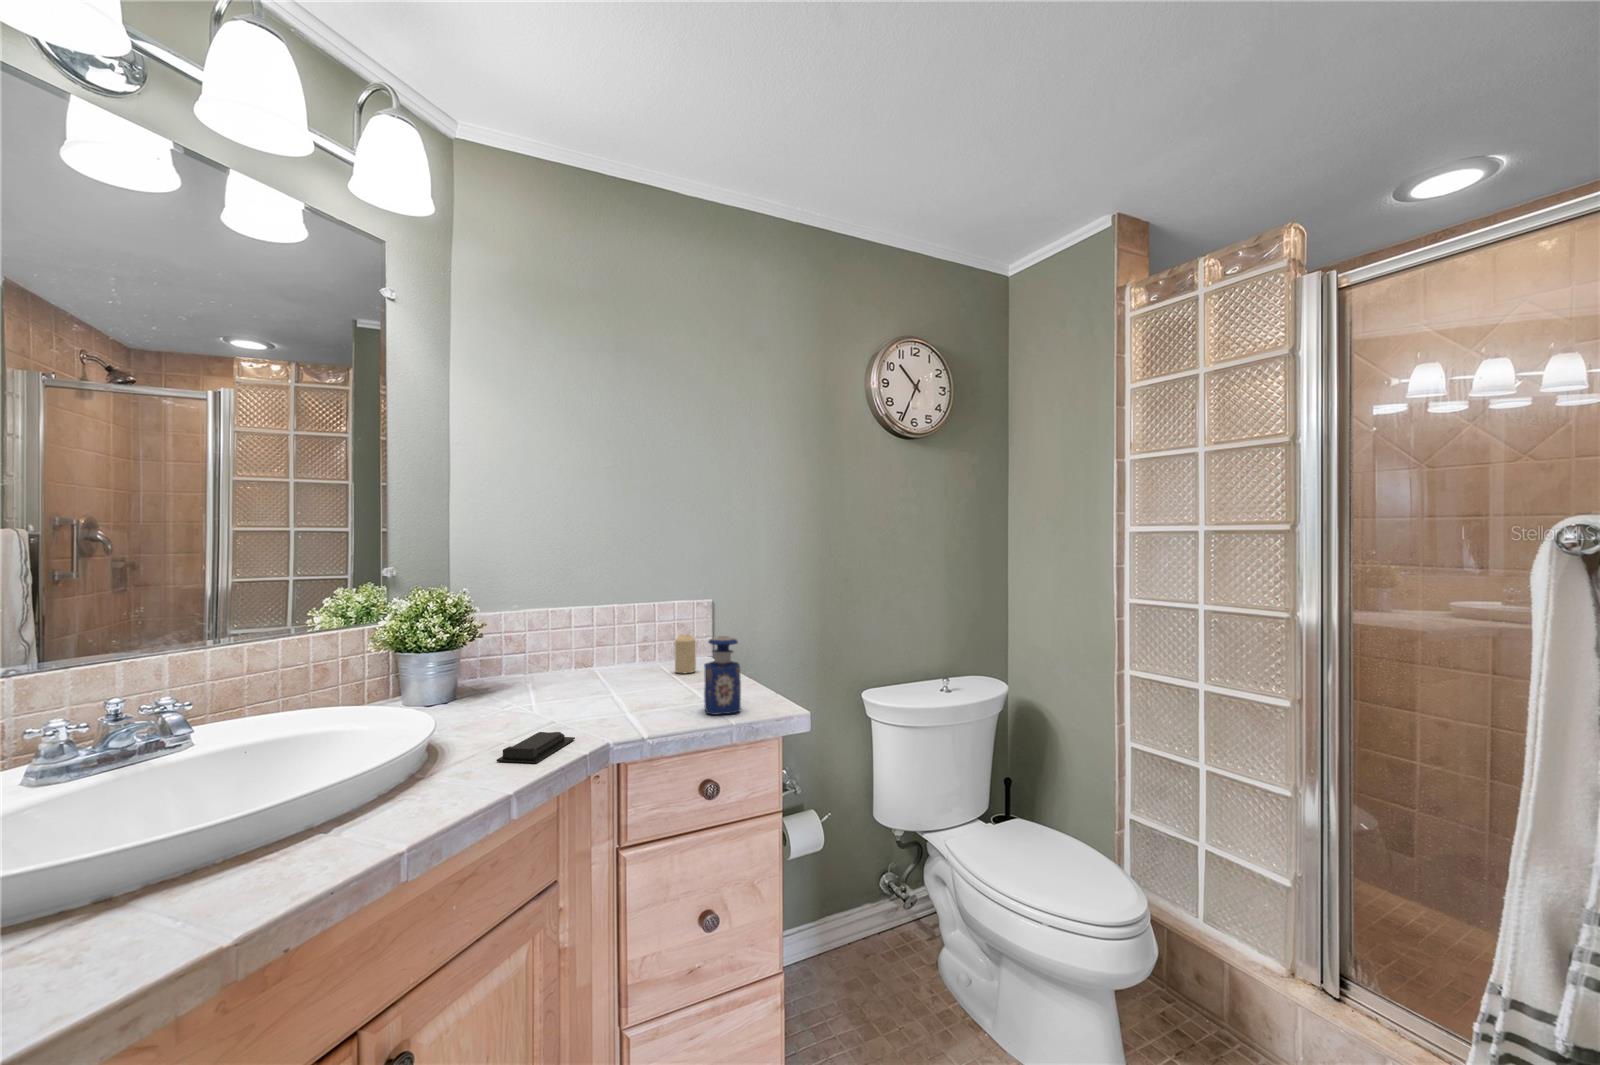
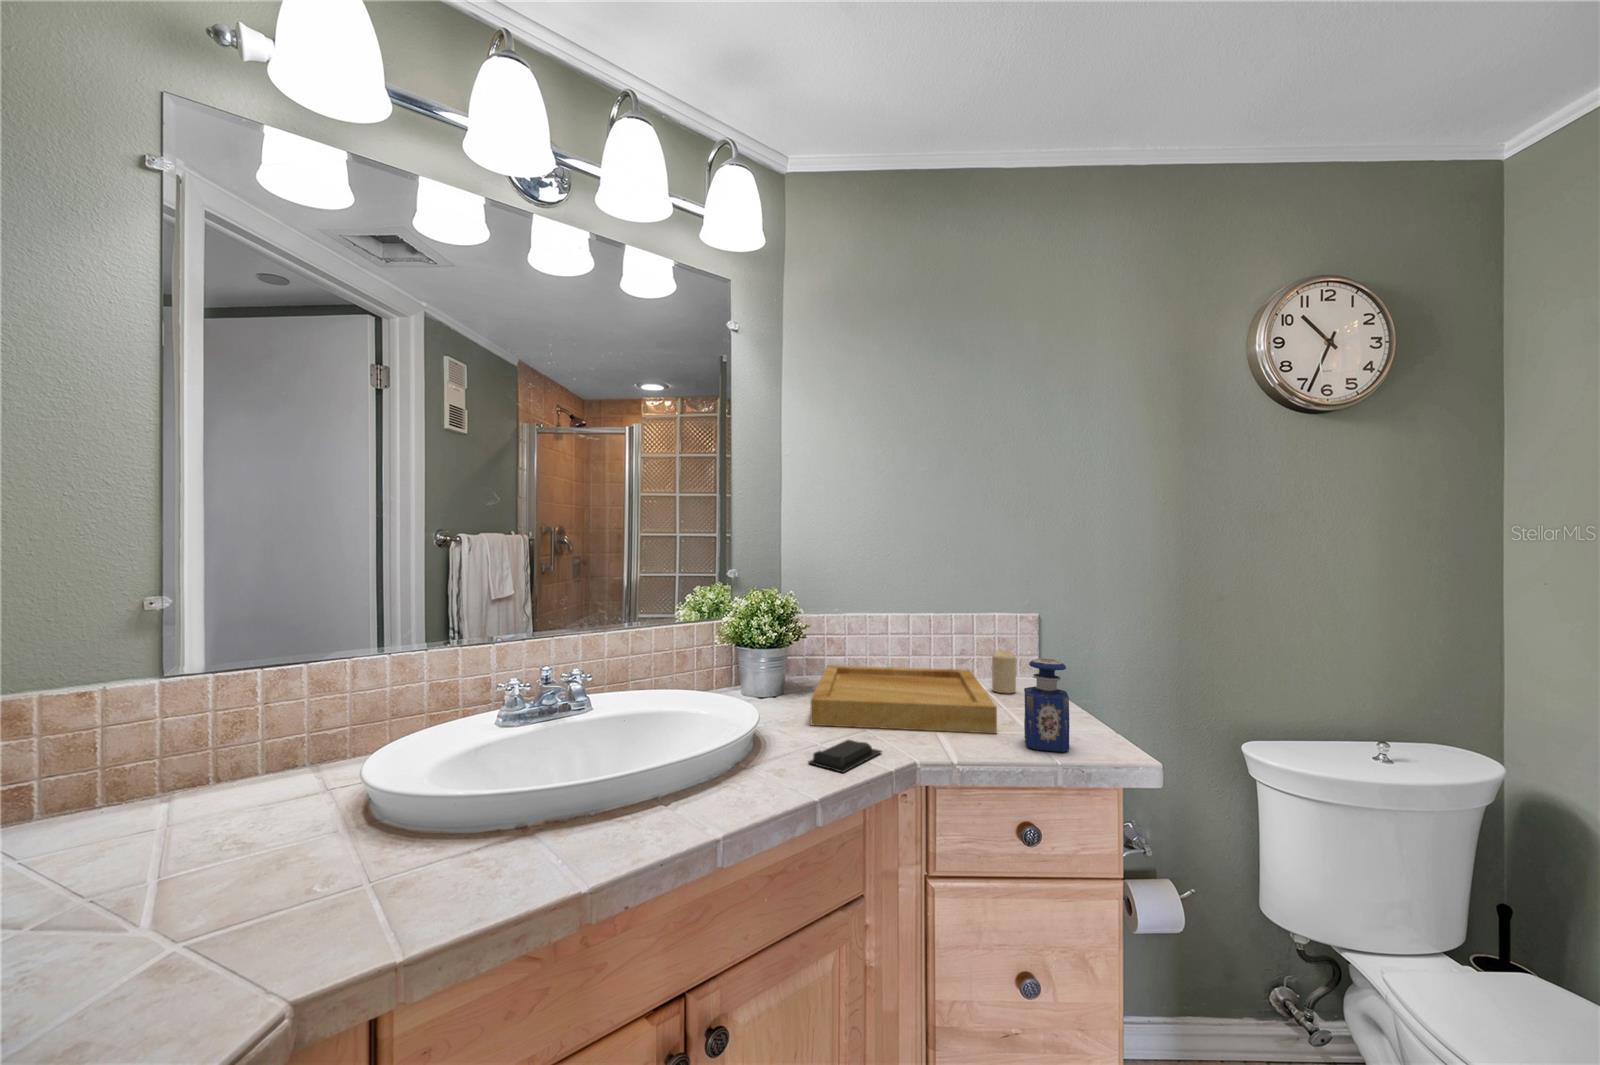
tray: none [494,655,681,726] -> present [811,665,997,734]

